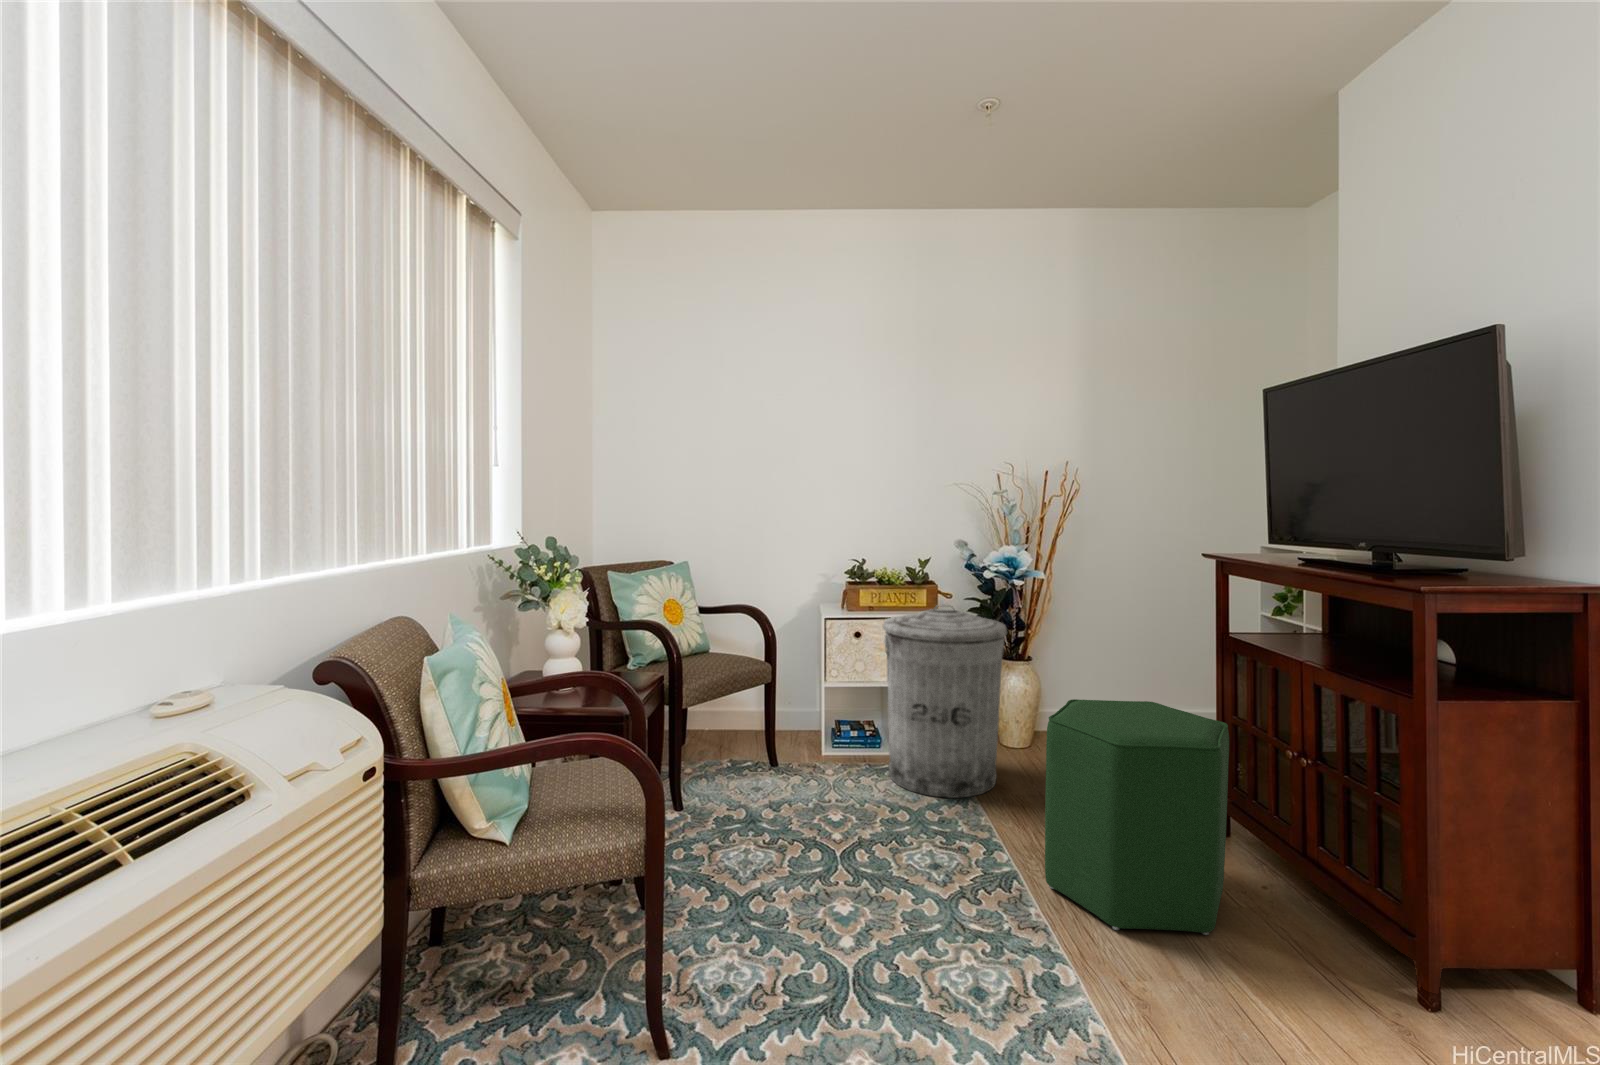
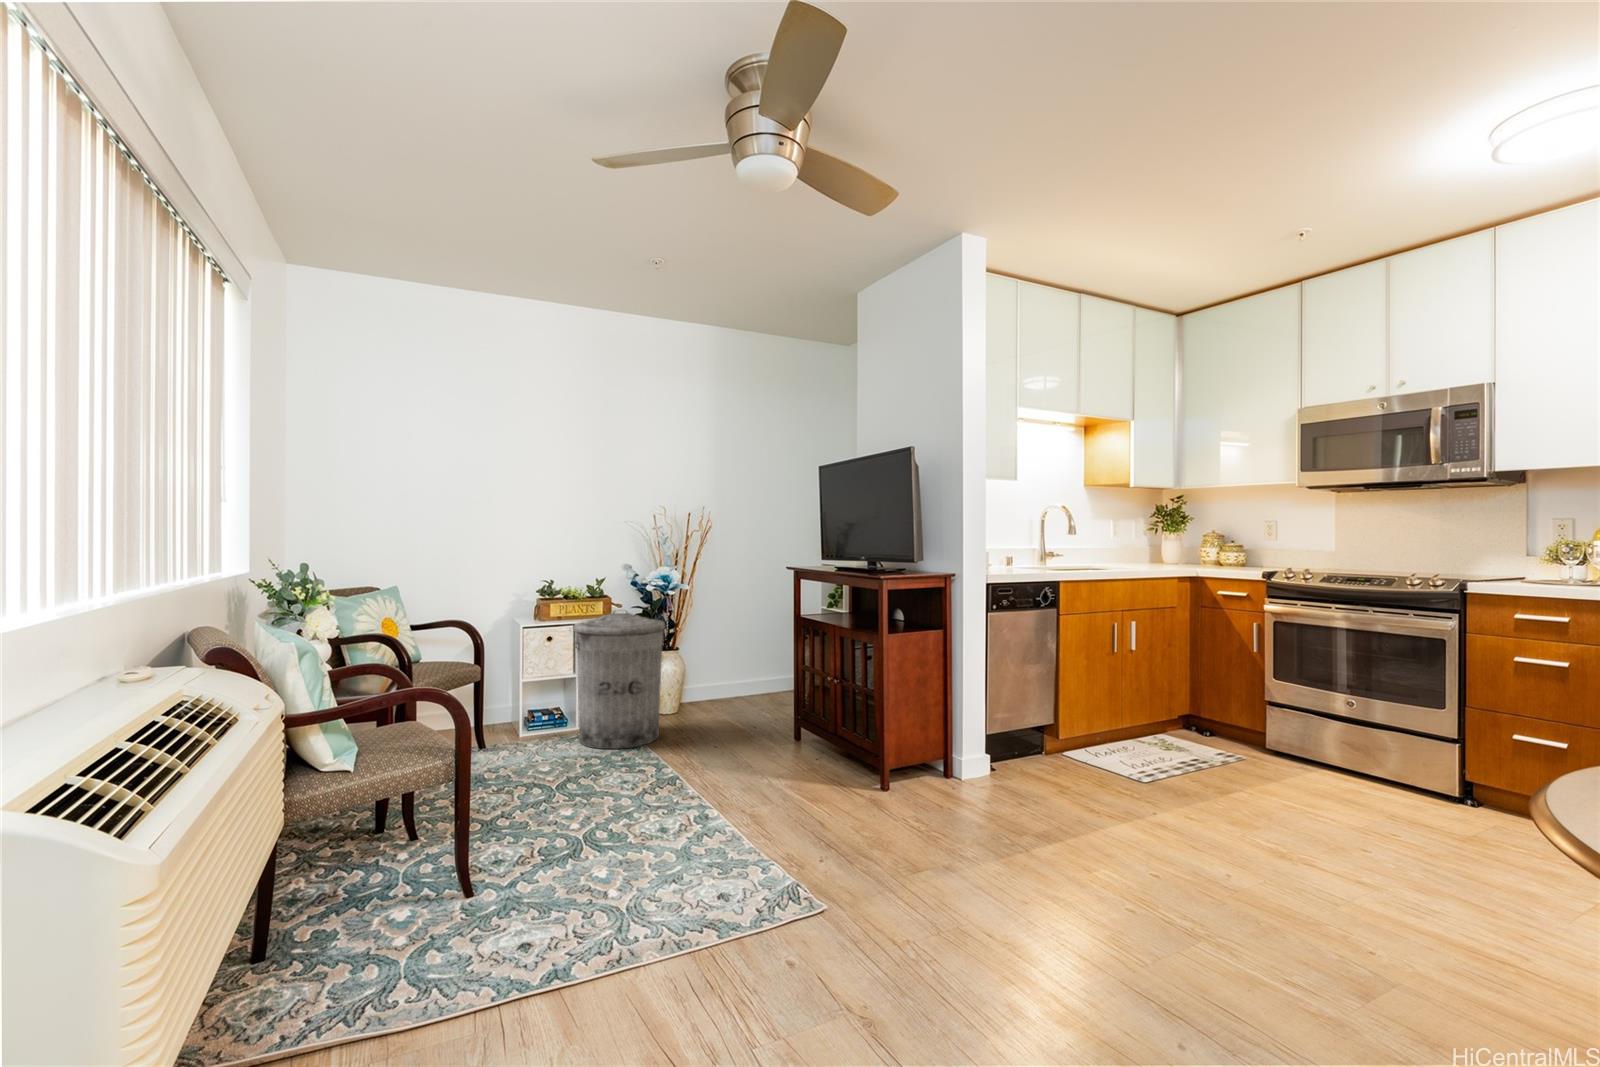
ottoman: present [1045,699,1229,935] -> none [696,659,798,791]

